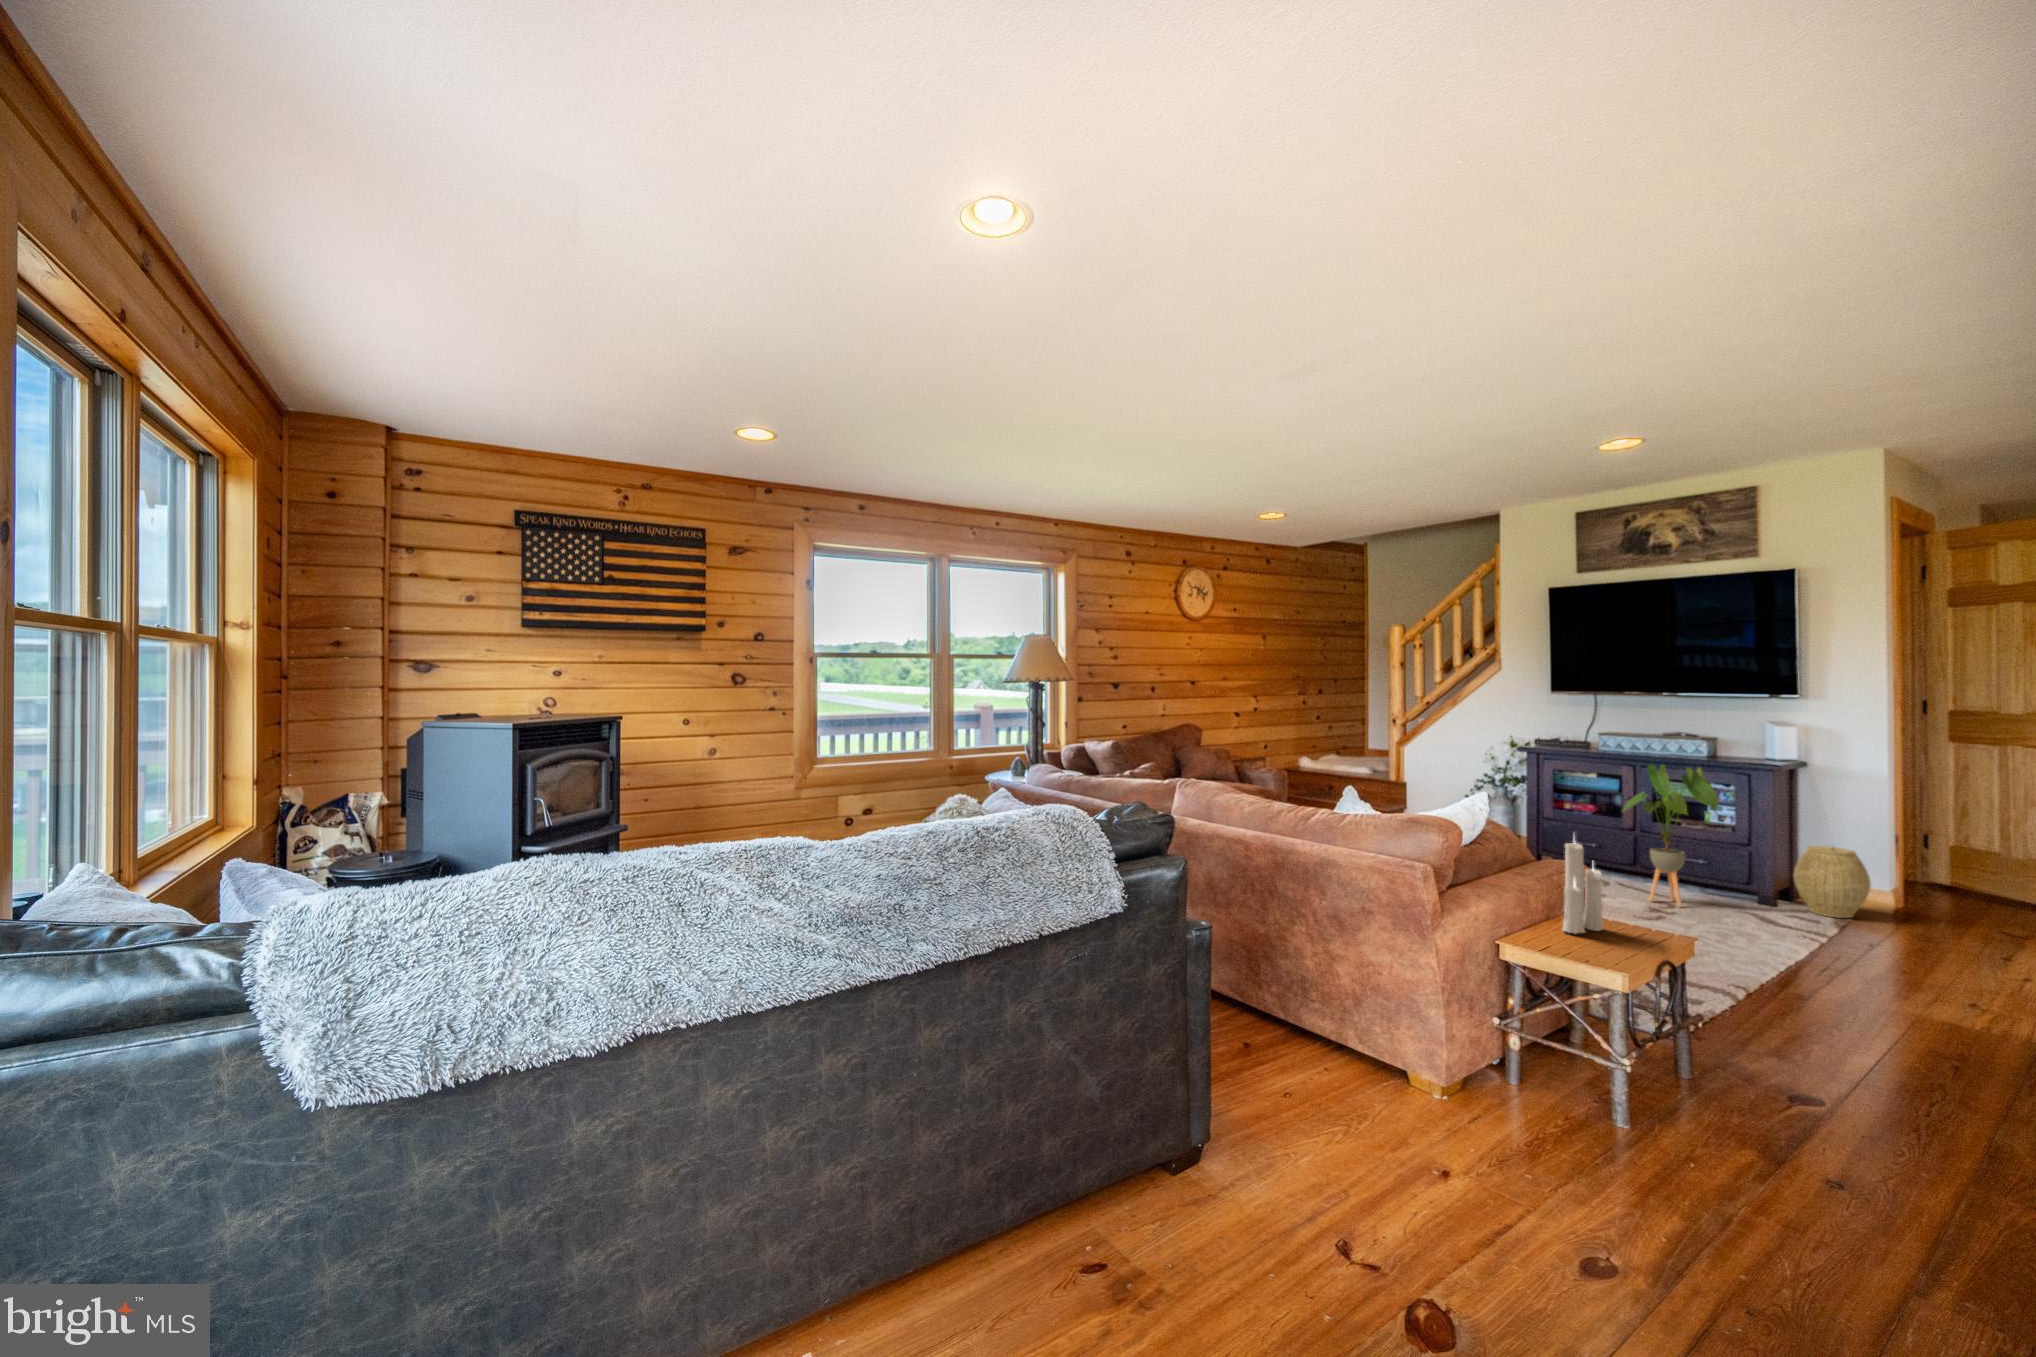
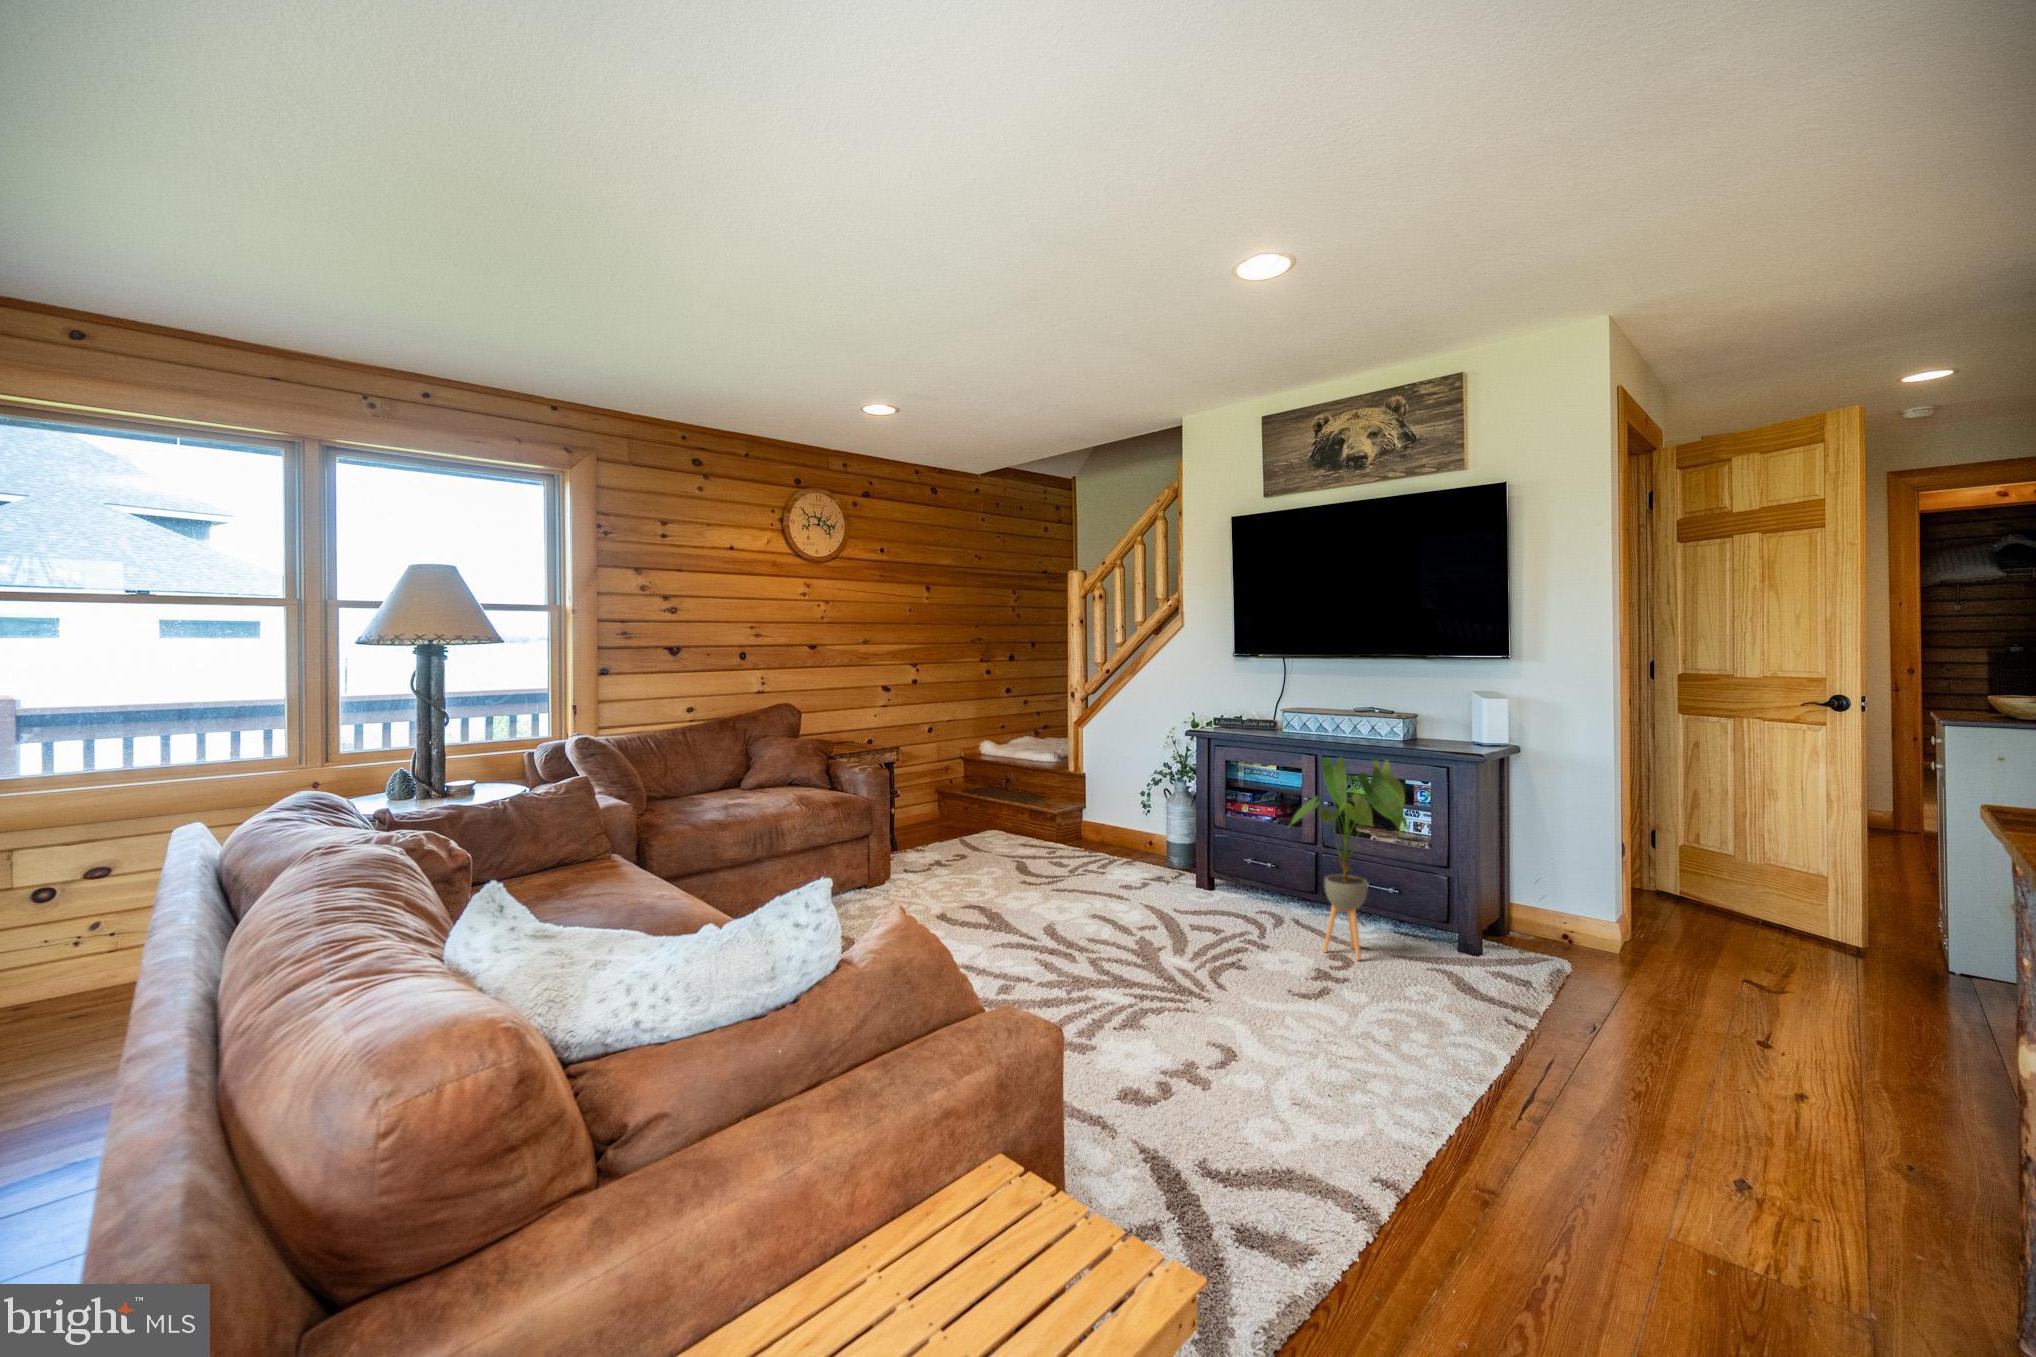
candle: present [1563,842,1604,933] -> none [905,992,1021,1291]
woven basket: present [1794,846,1871,918] -> none [1501,863,1591,965]

